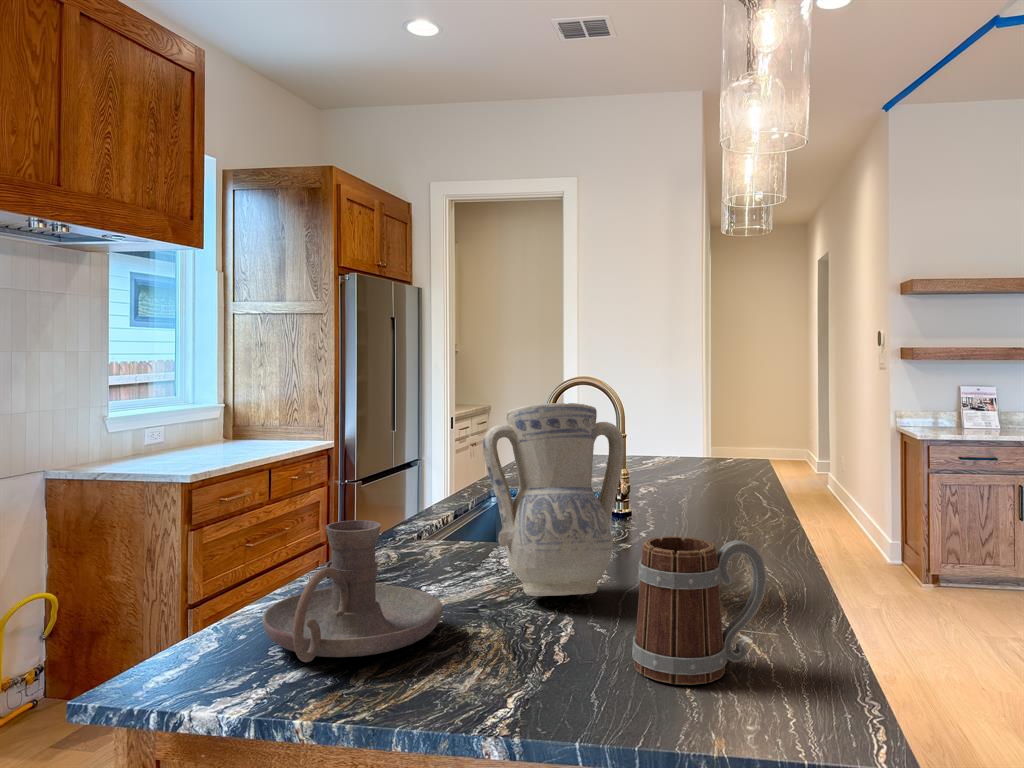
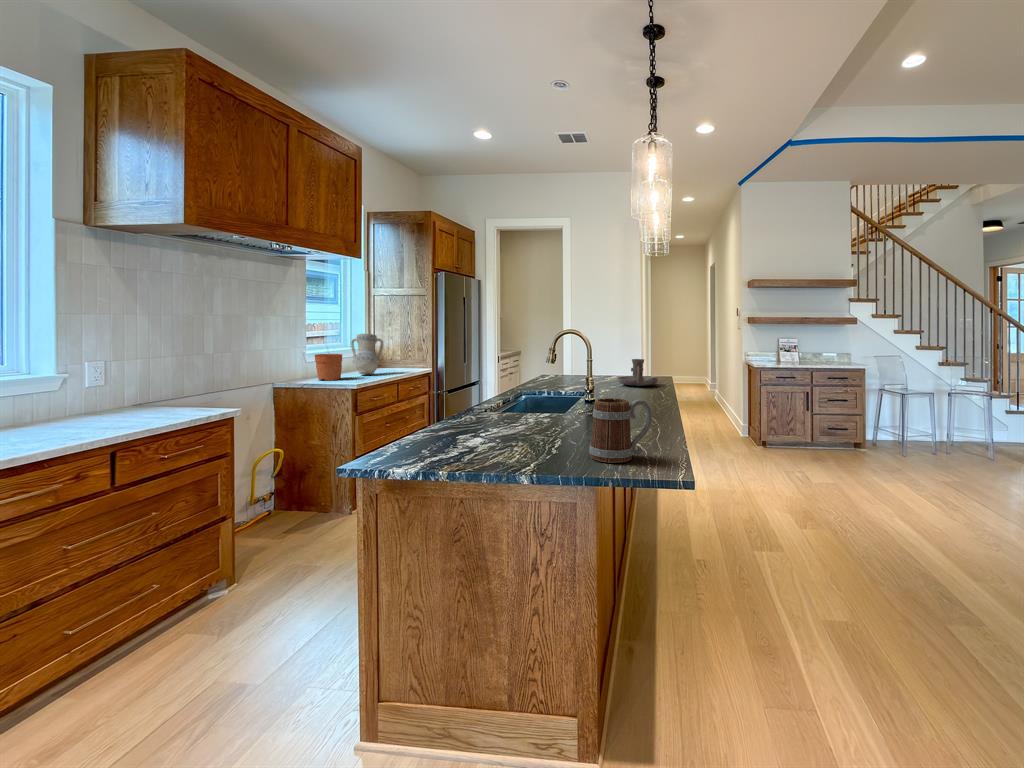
plant pot: none [110,396,164,468] -> present [315,354,342,380]
vase: present [483,403,624,596] -> present [351,334,383,375]
candle holder: present [262,520,443,662] -> present [617,359,658,386]

